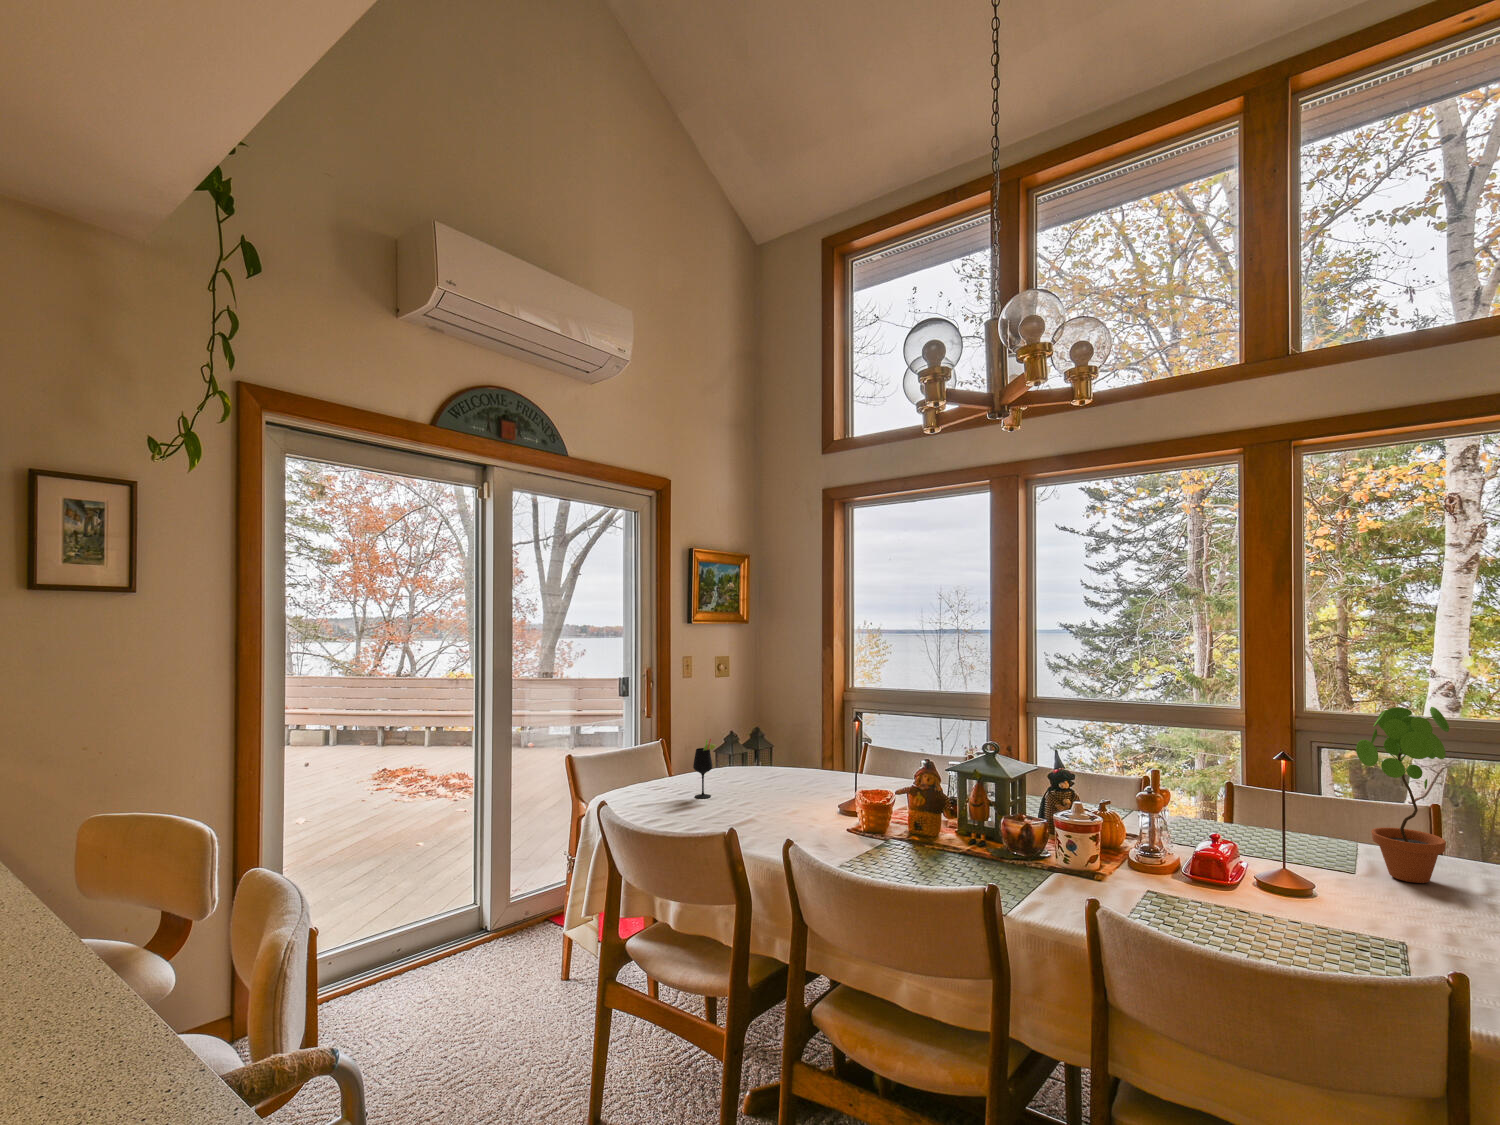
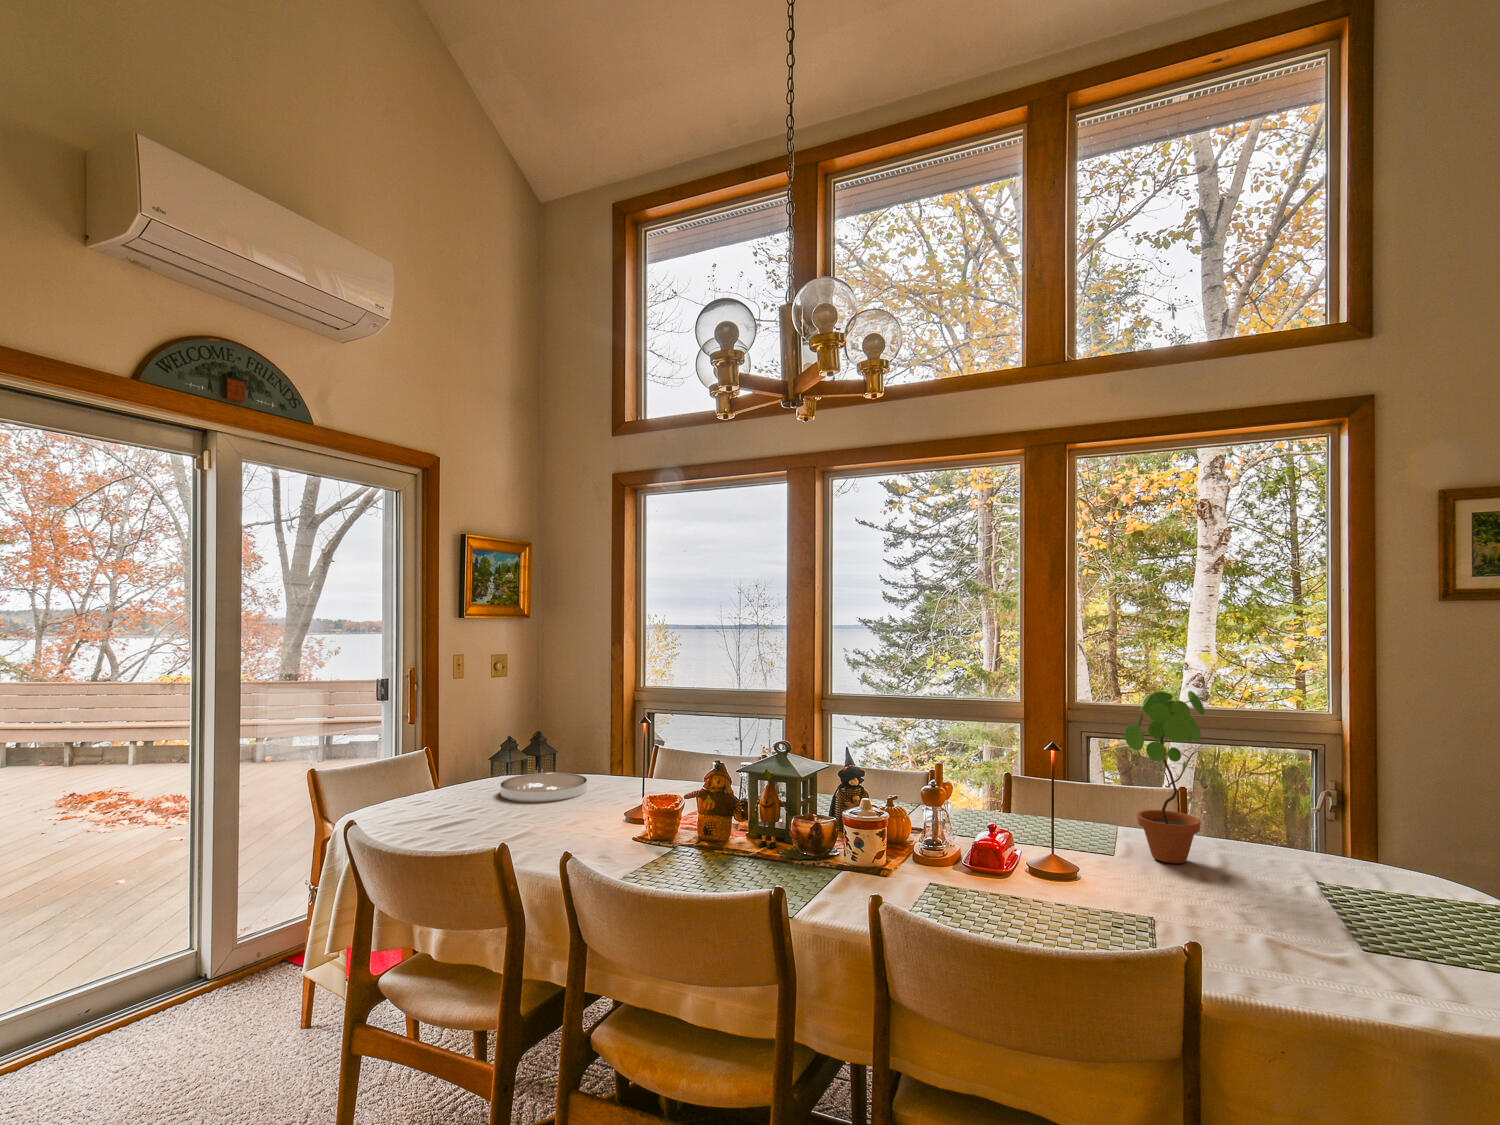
wine glass: present [693,739,716,798] -> none [462,744,489,812]
plate: none [723,766,799,792] -> present [500,773,587,802]

